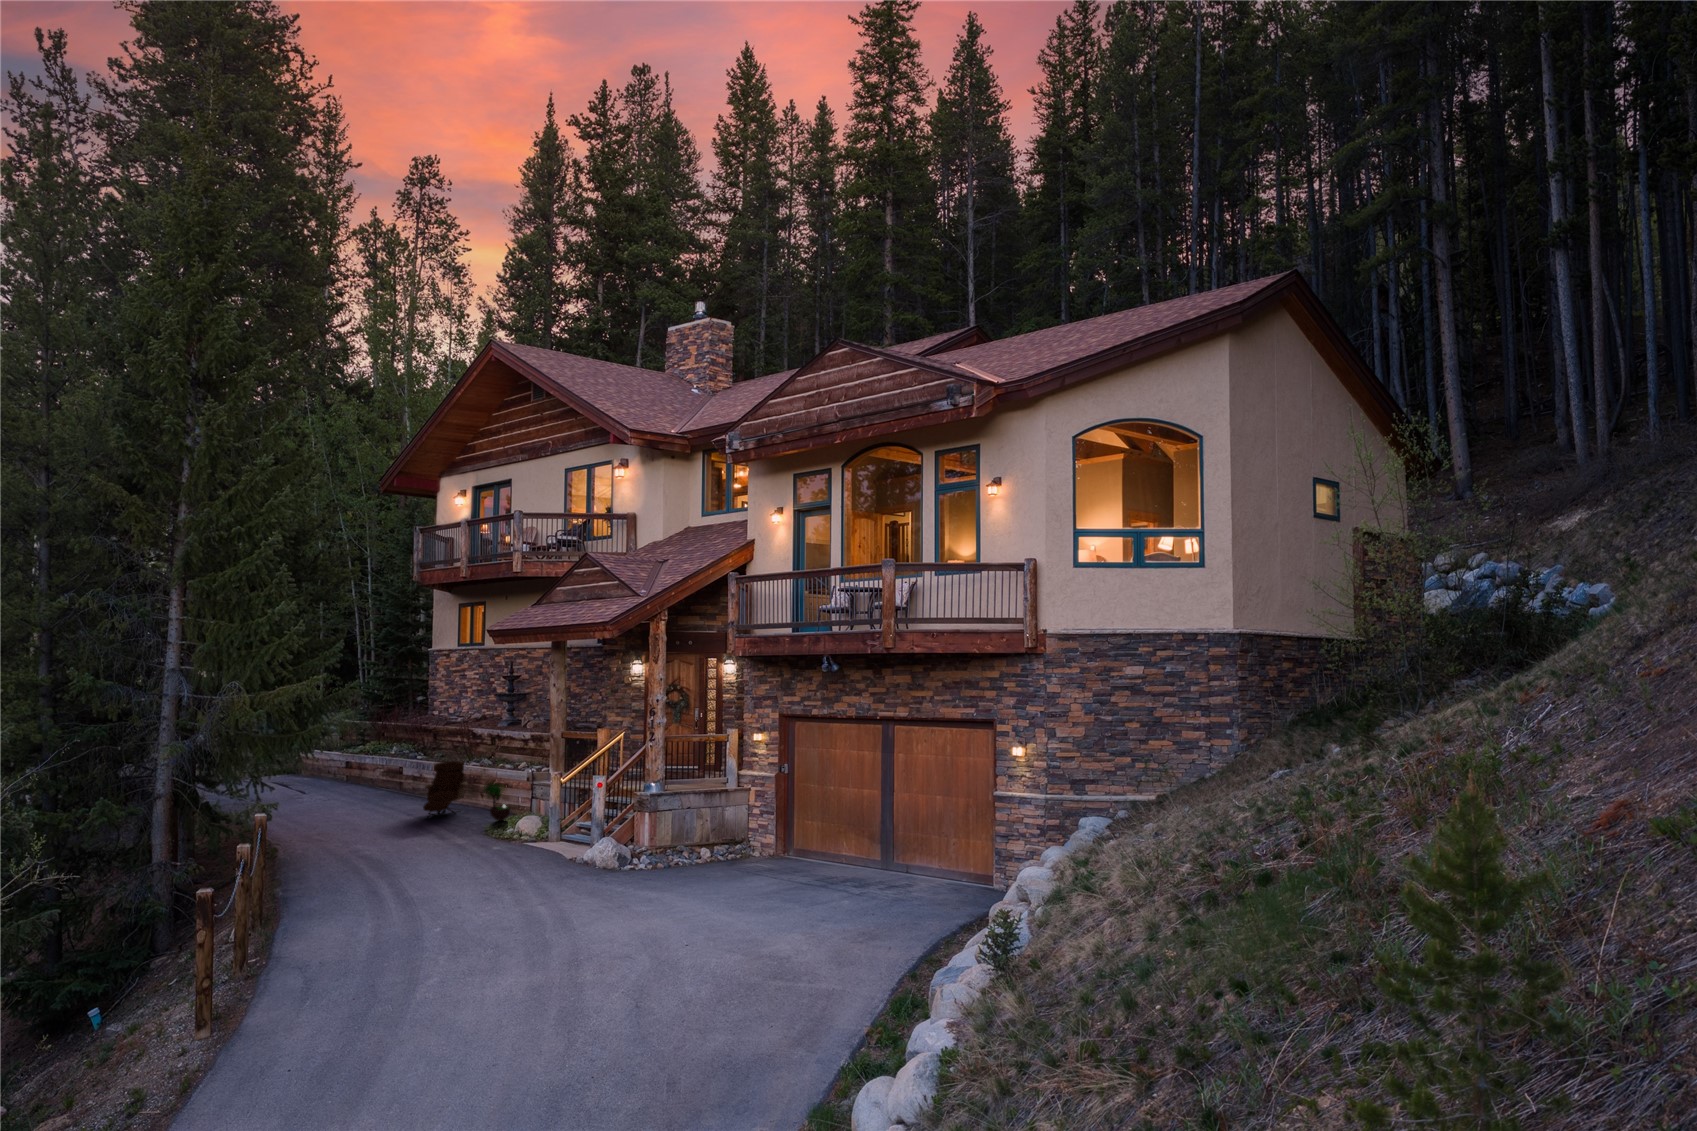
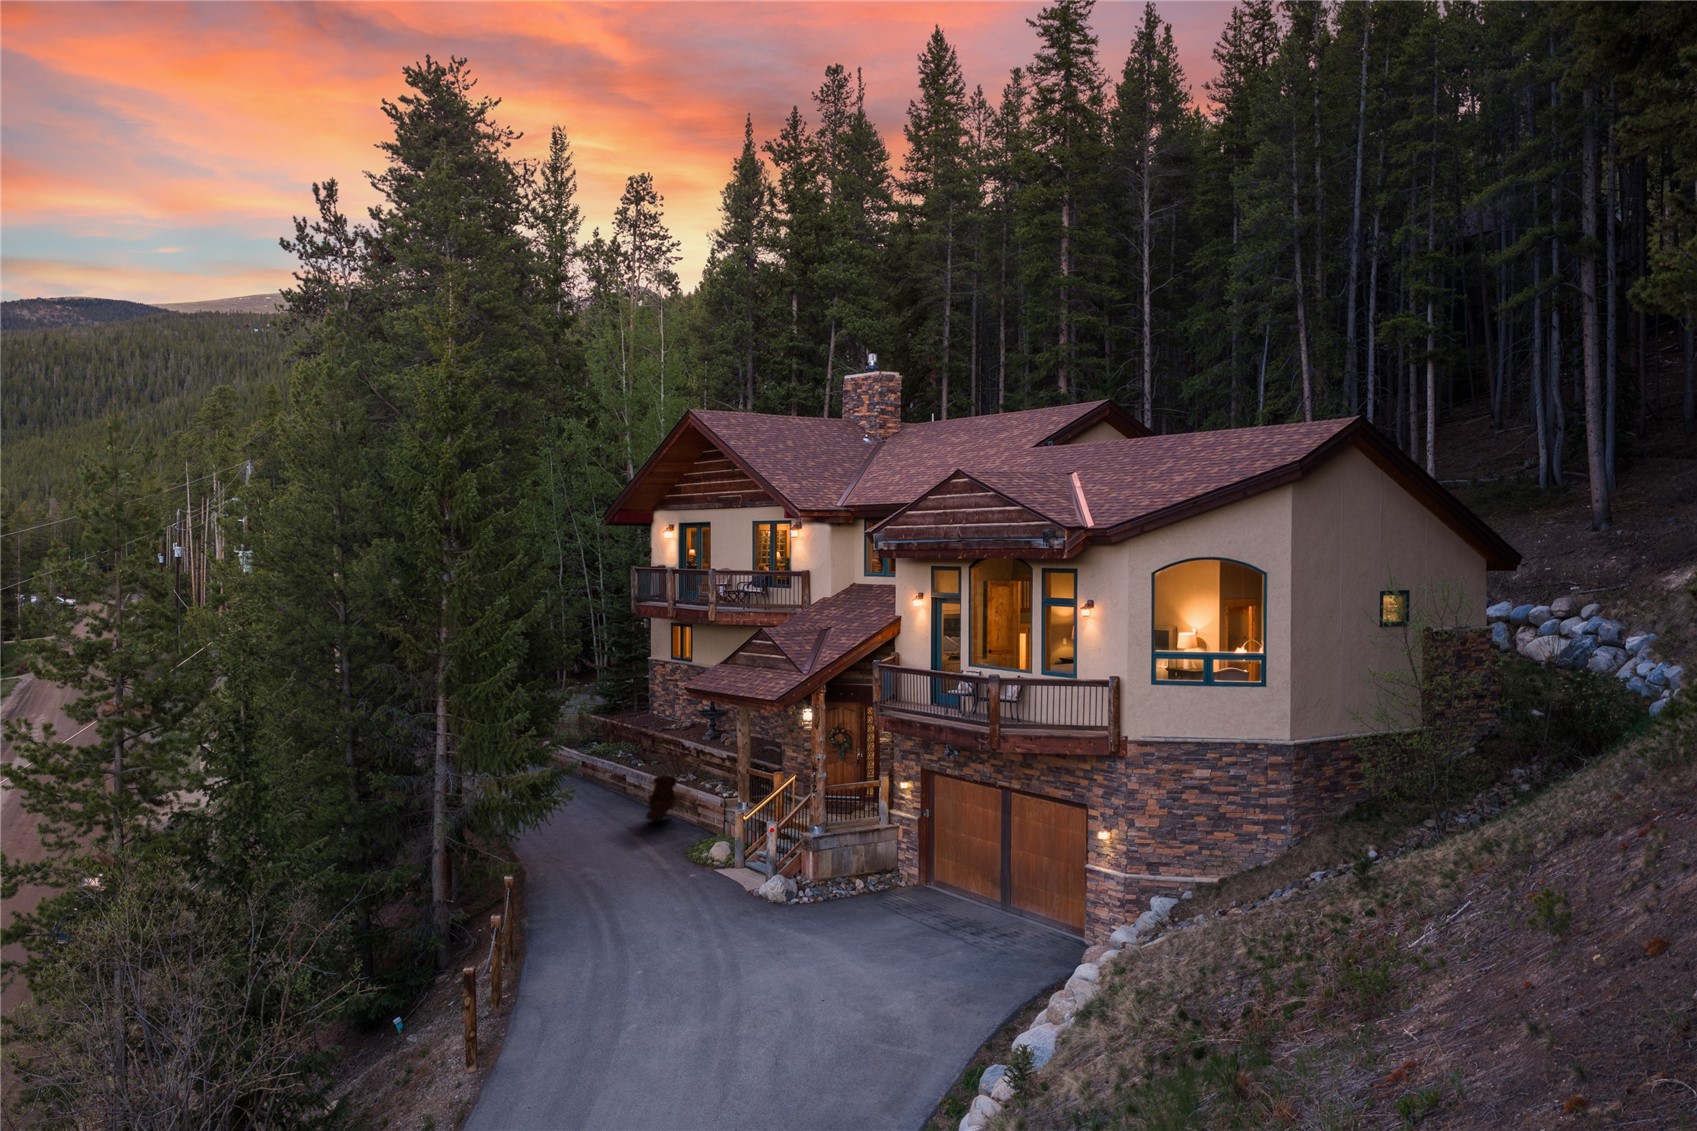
potted tree: present [484,783,510,821] -> none [690,797,712,832]

